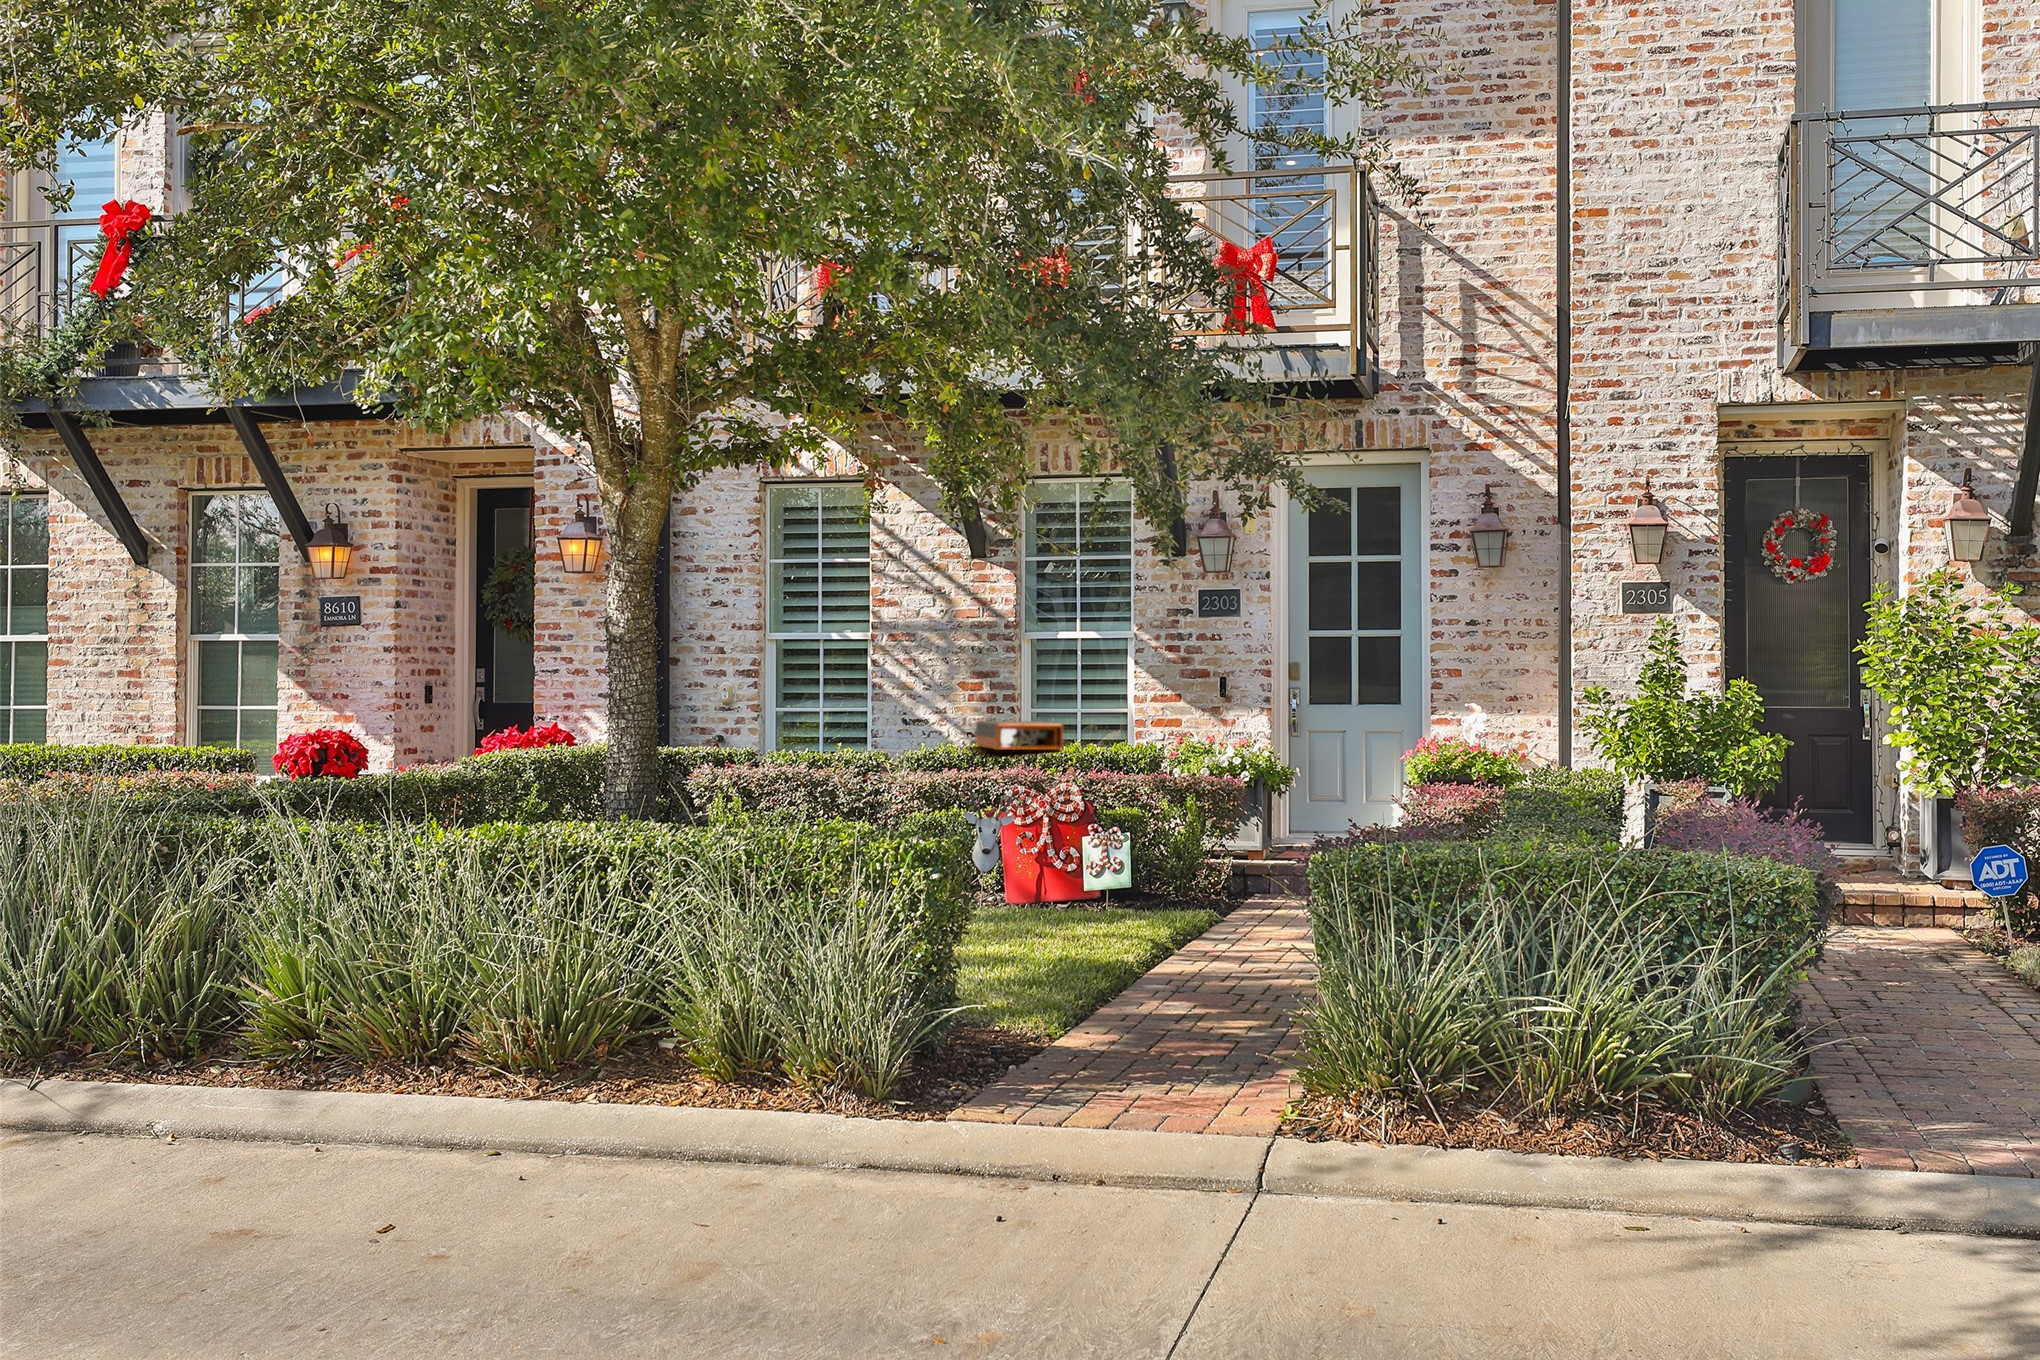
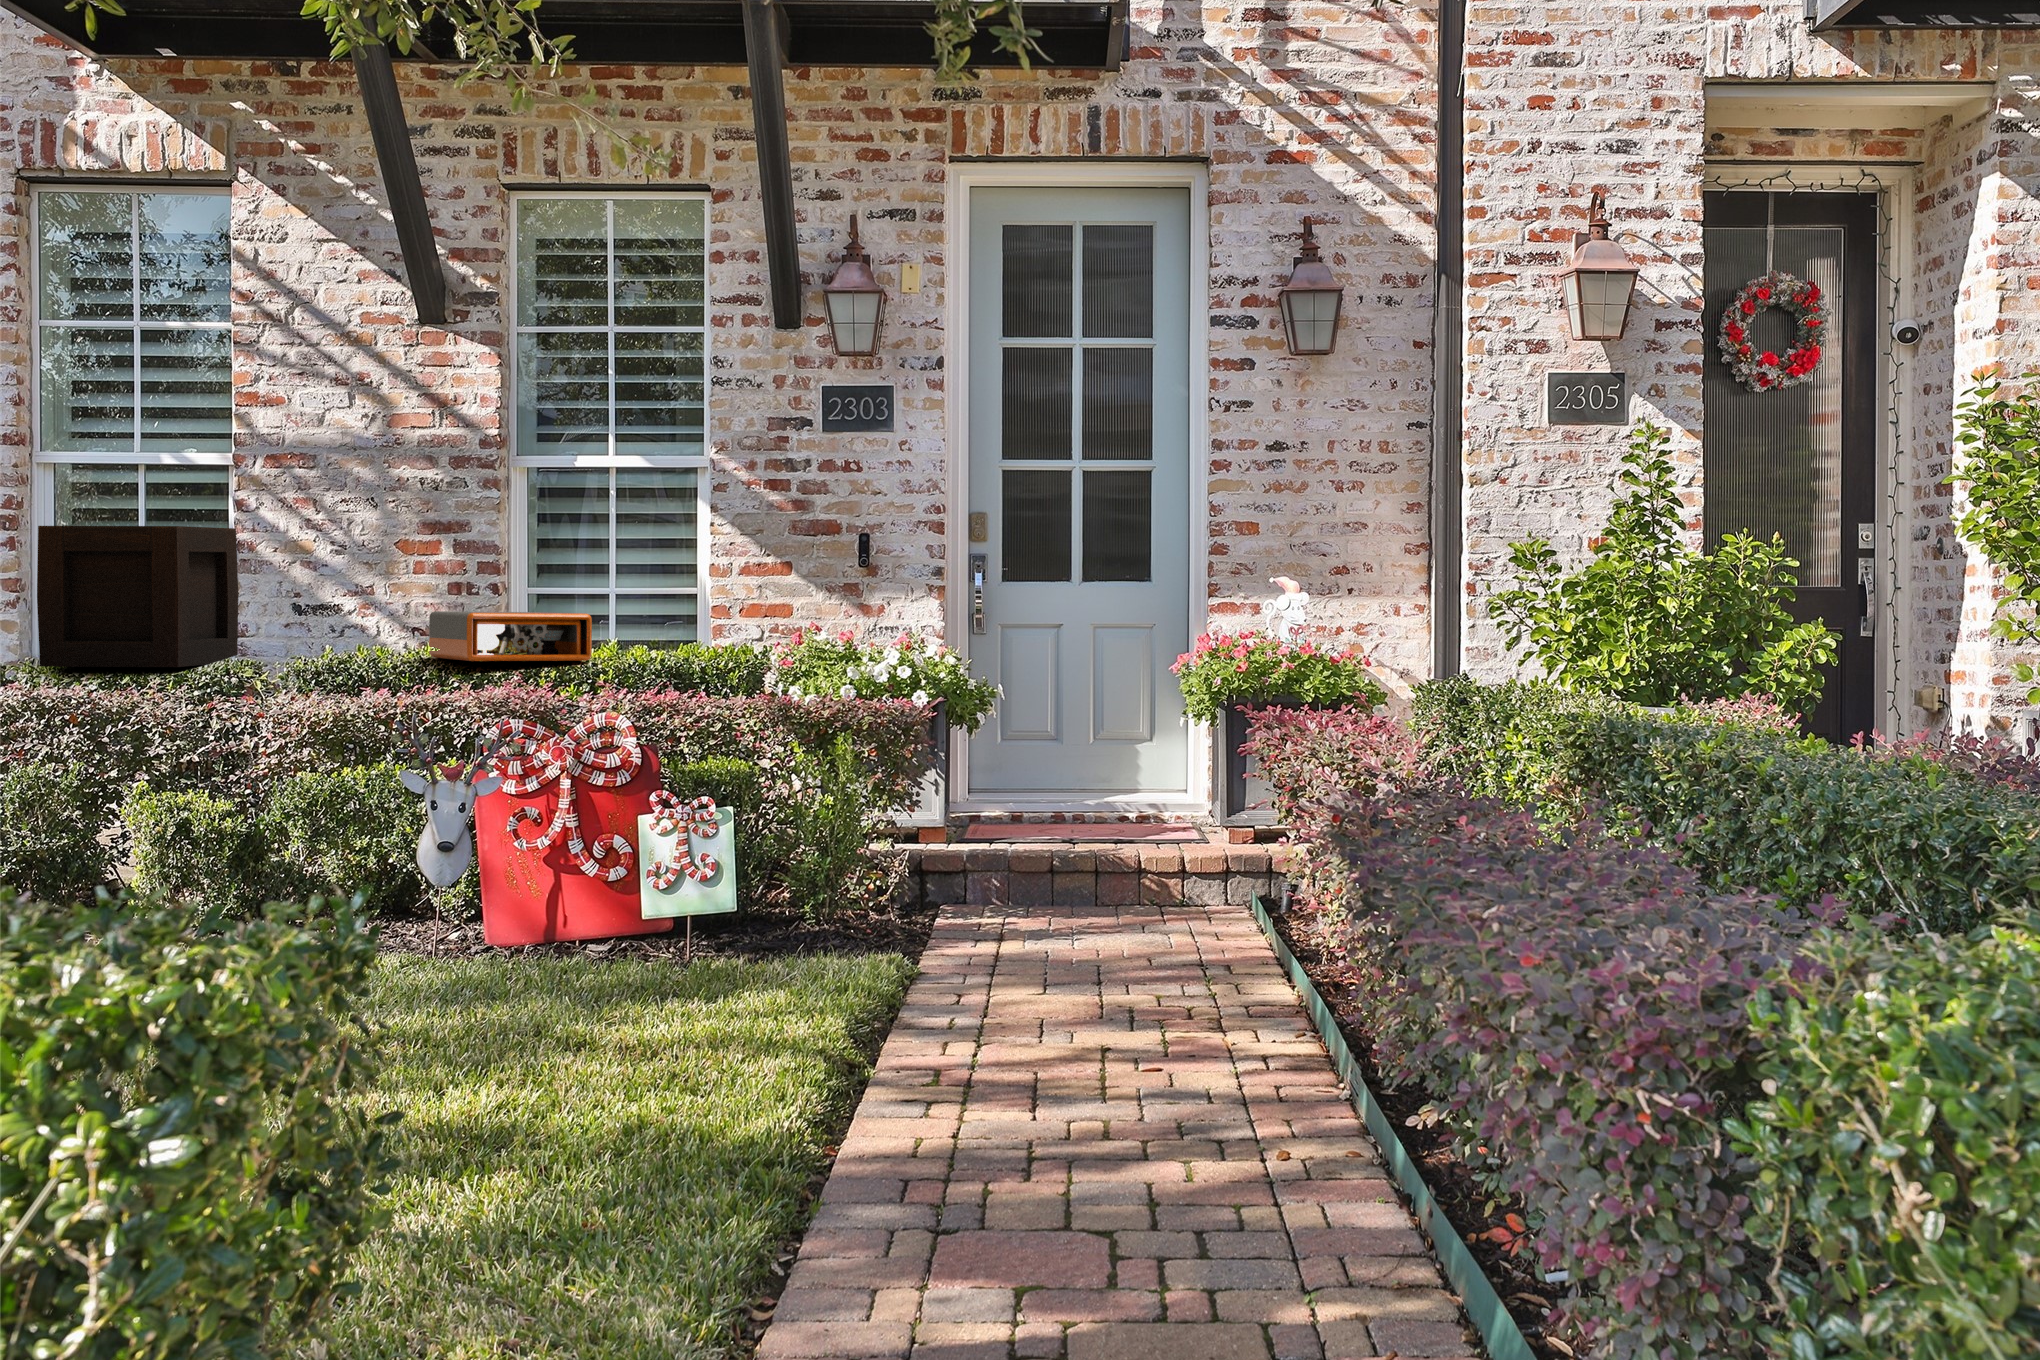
wooden crate: none [774,674,874,752] -> present [37,526,238,667]

